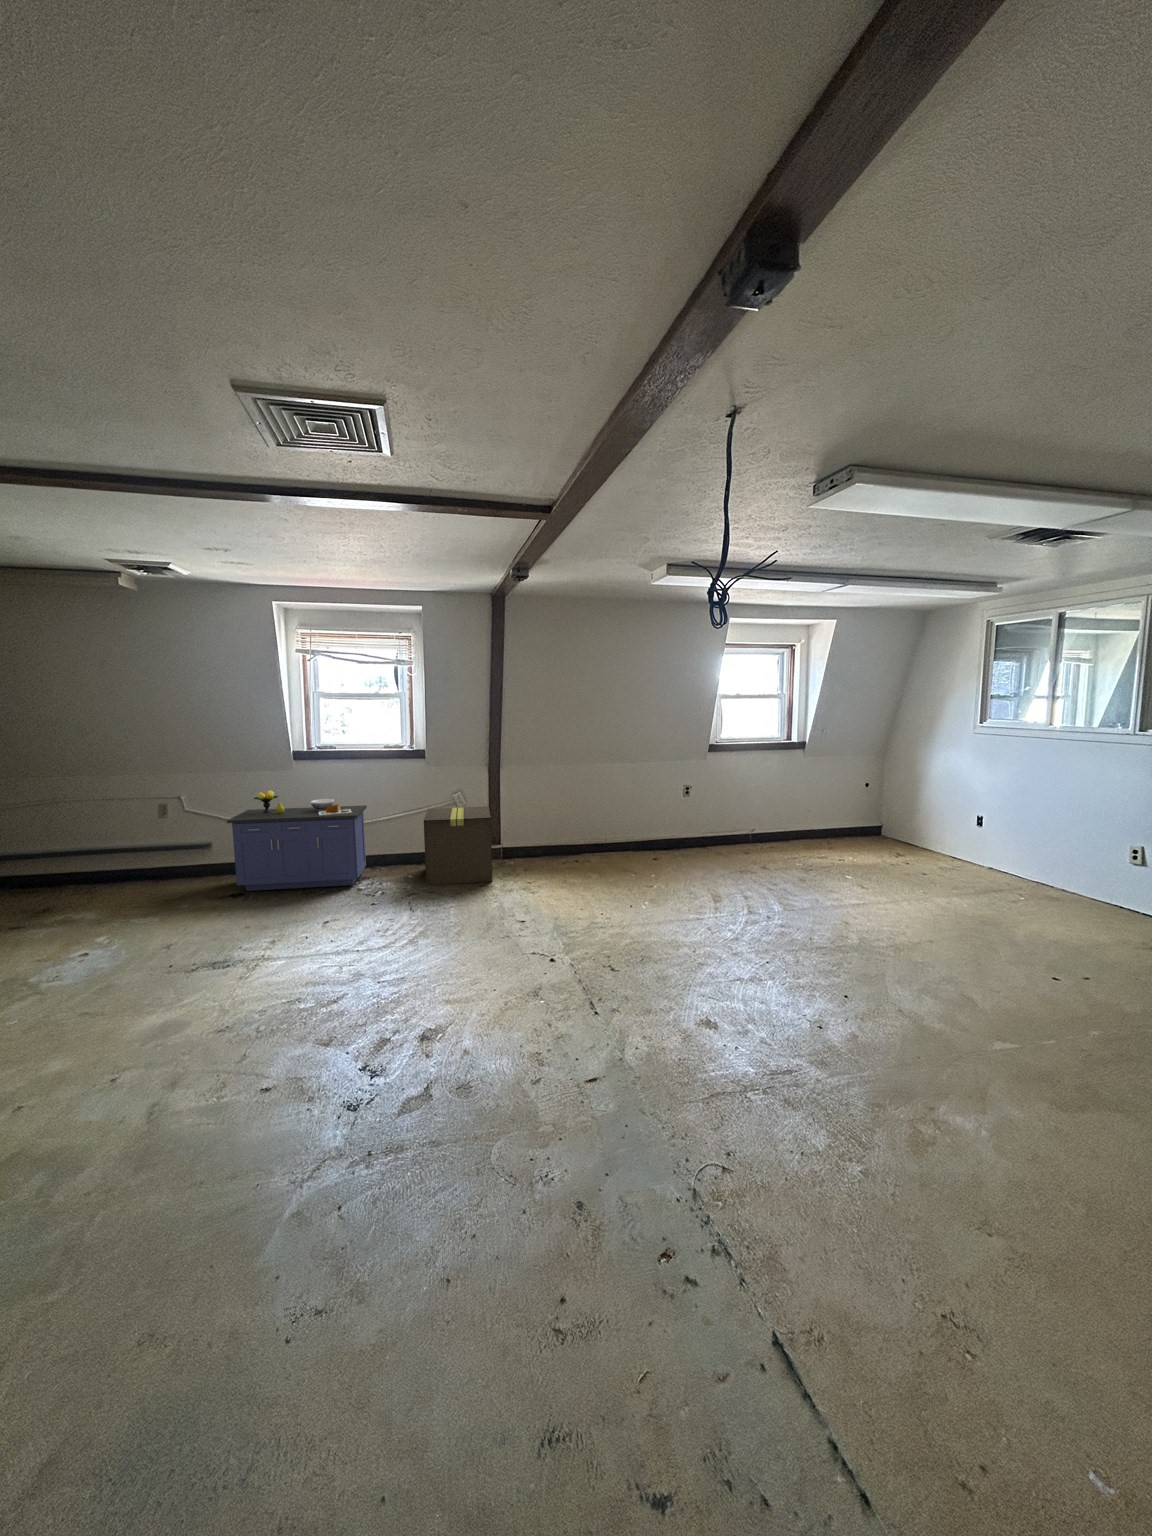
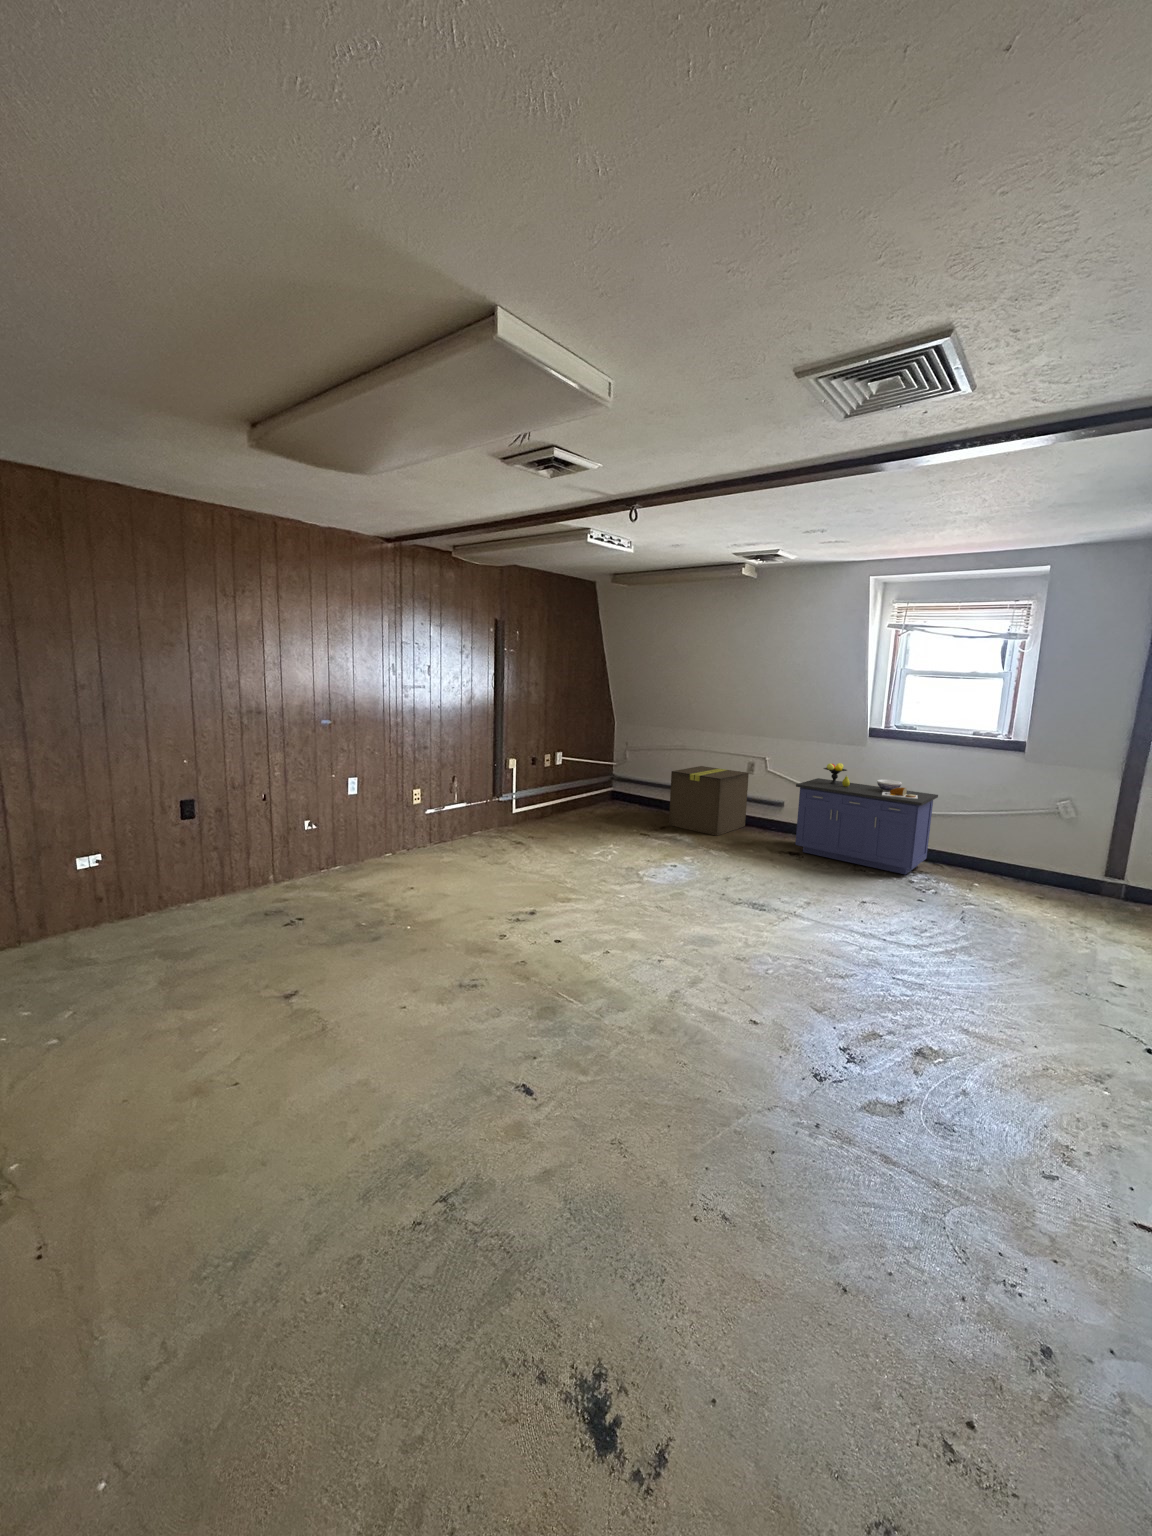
cardboard box: present [424,806,493,885] -> present [669,766,749,836]

